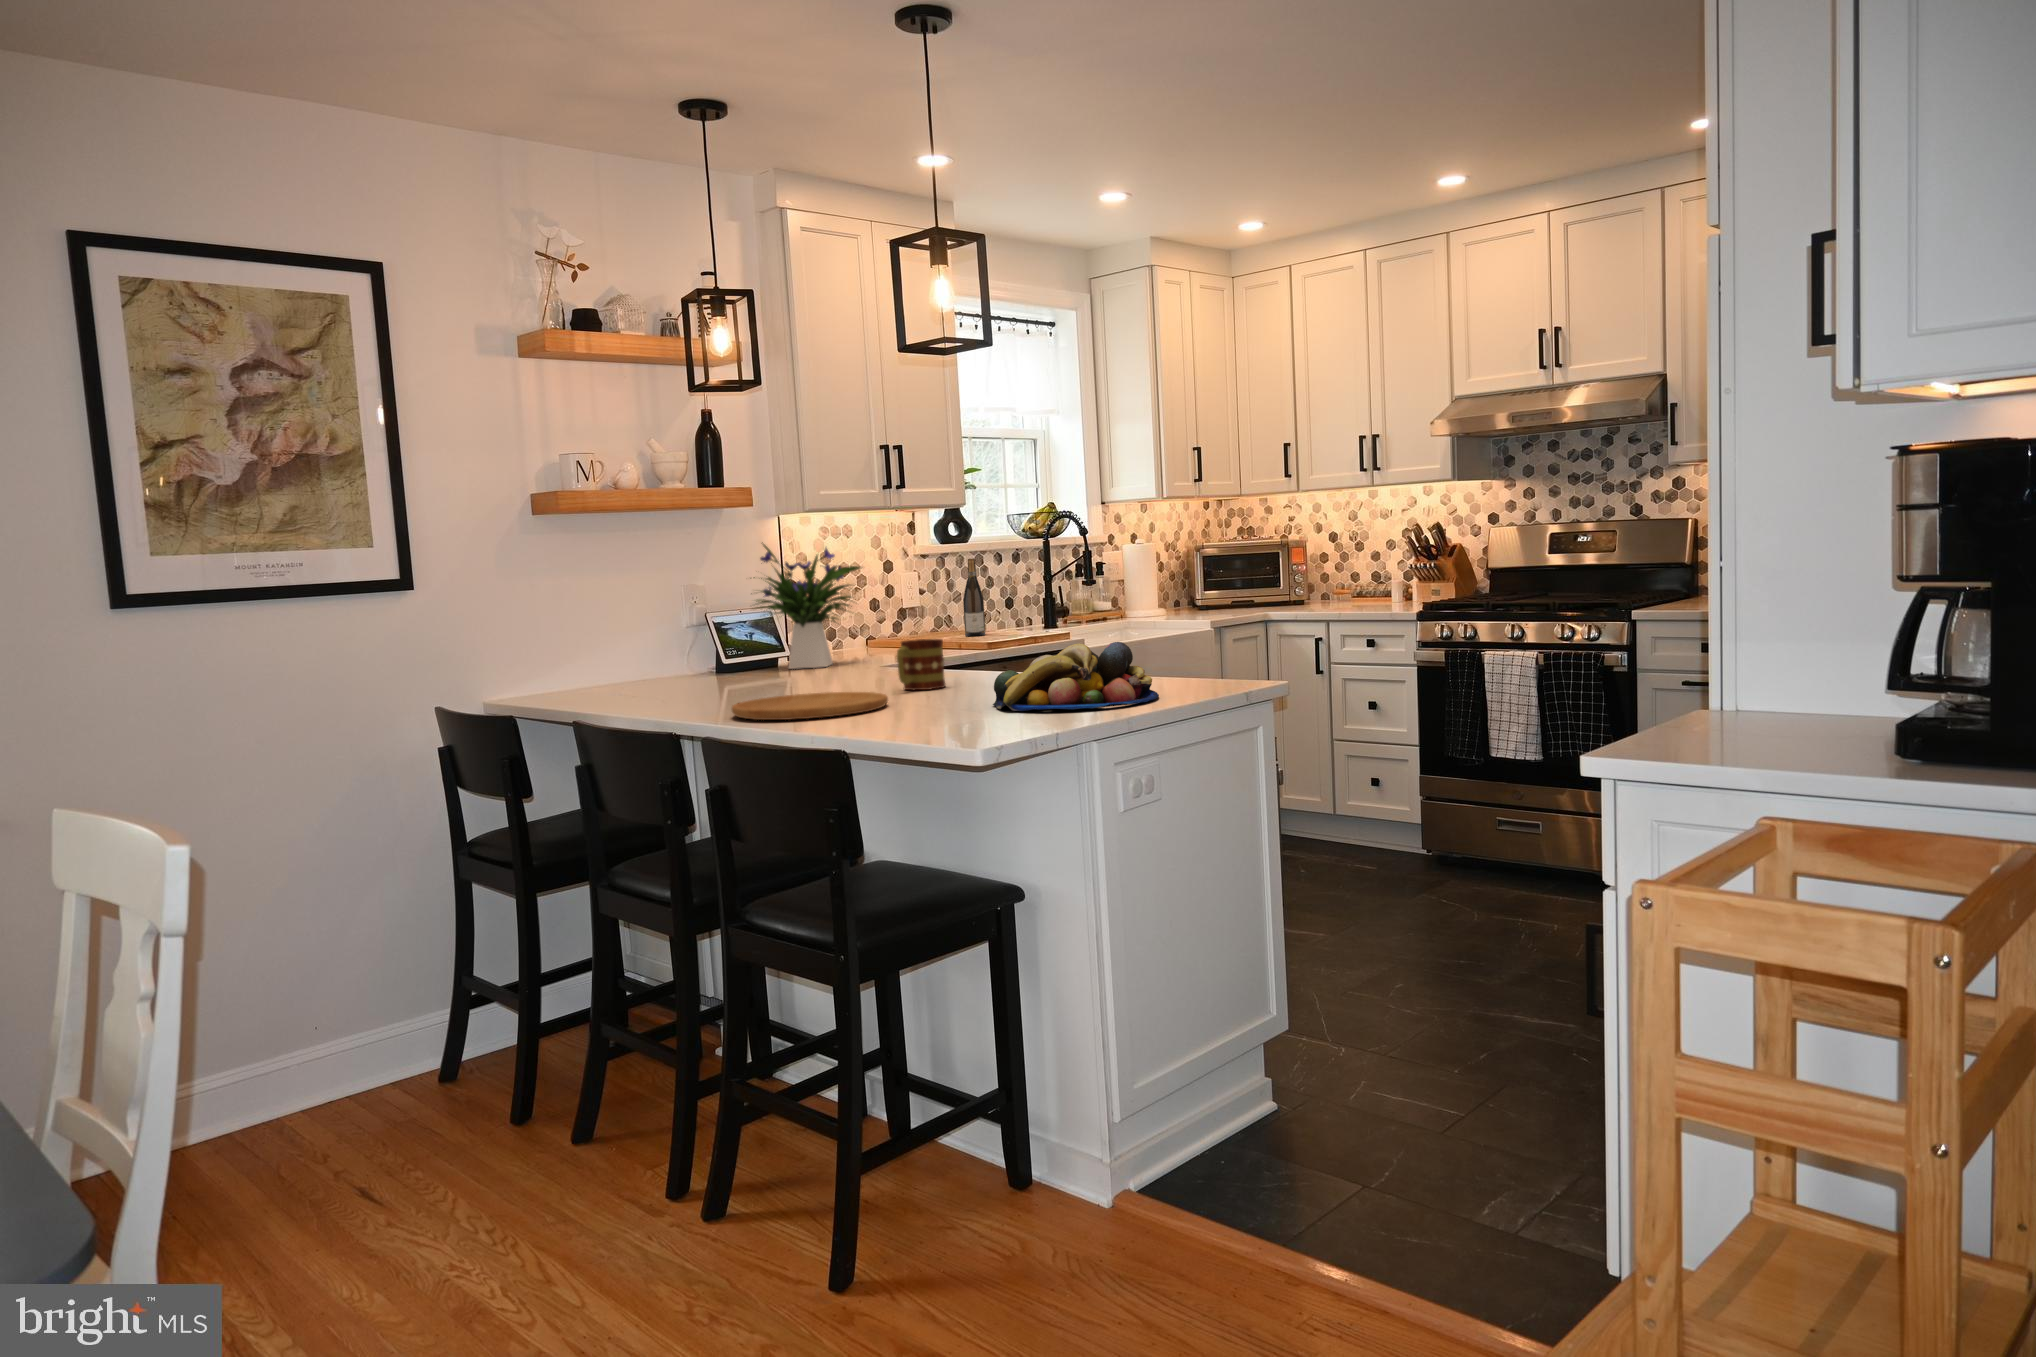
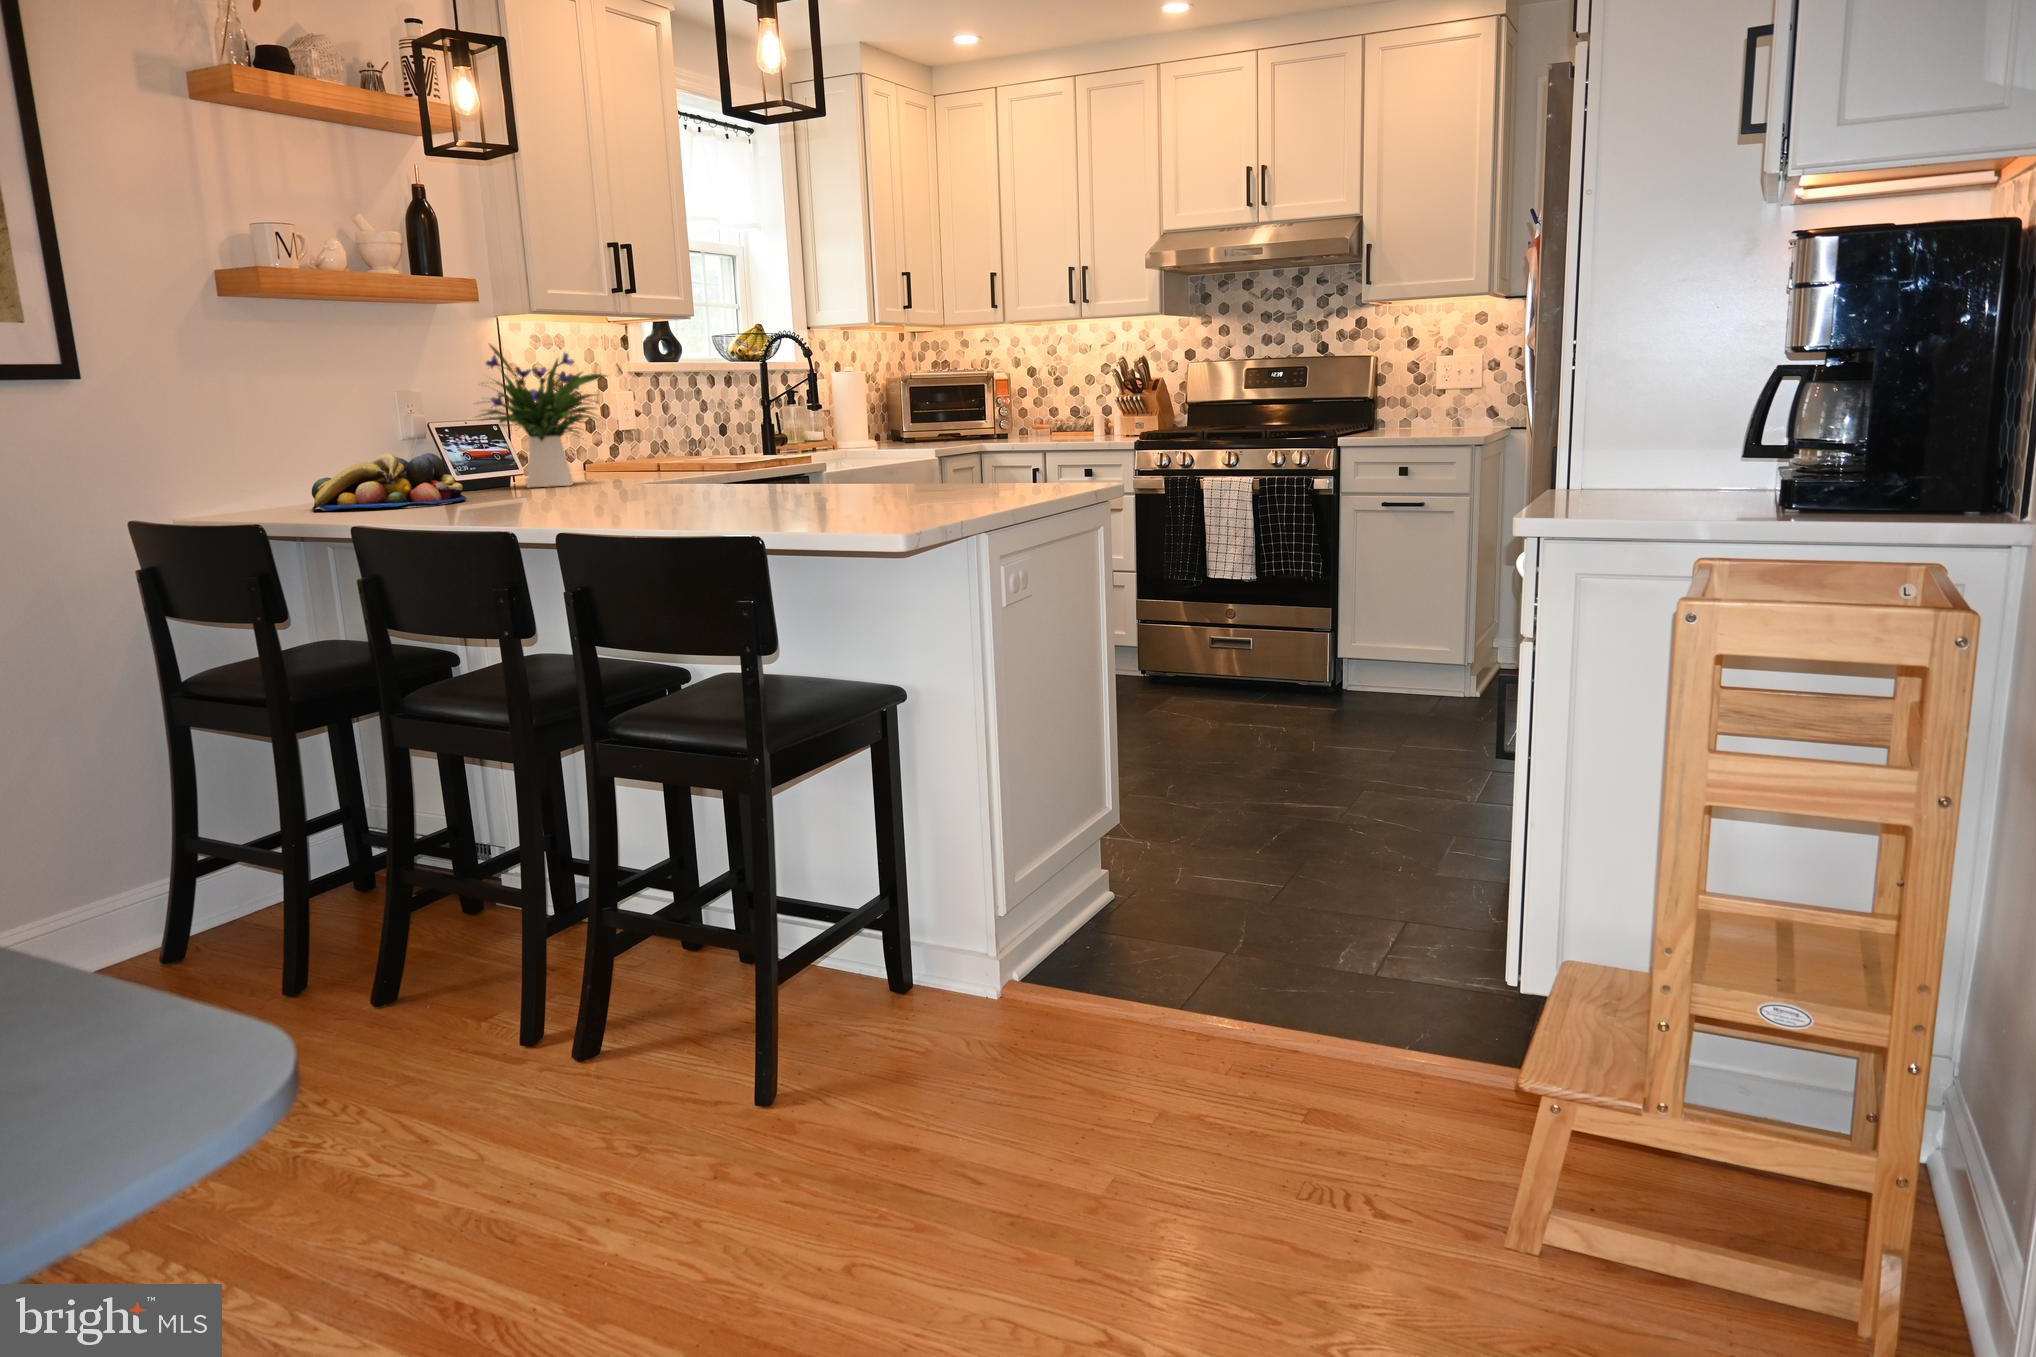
wine bottle: present [963,558,985,636] -> none [679,379,704,463]
mug: present [897,639,945,690] -> none [710,442,757,496]
fruit bowl: present [993,642,1159,711] -> present [312,453,467,510]
cutting board: present [732,692,888,720] -> none [554,494,727,517]

